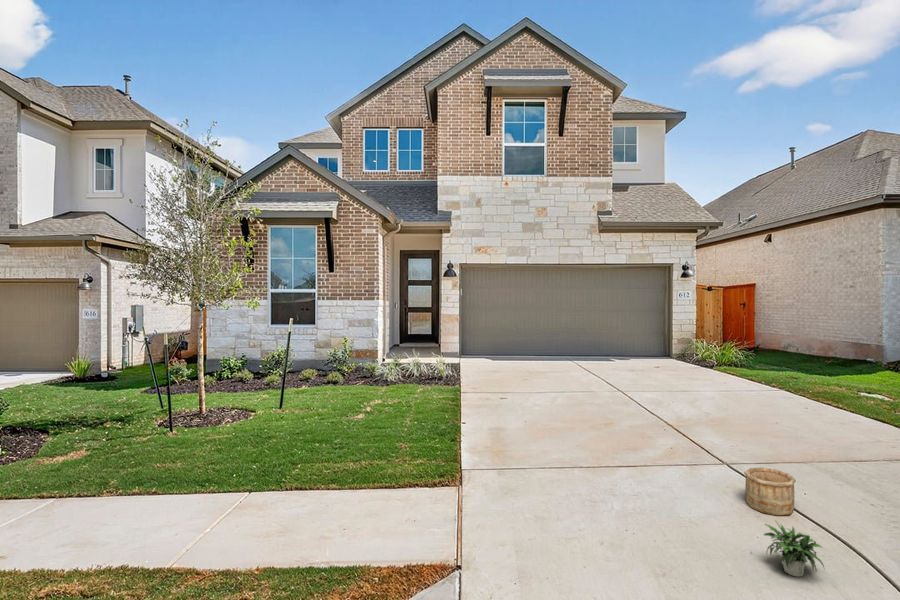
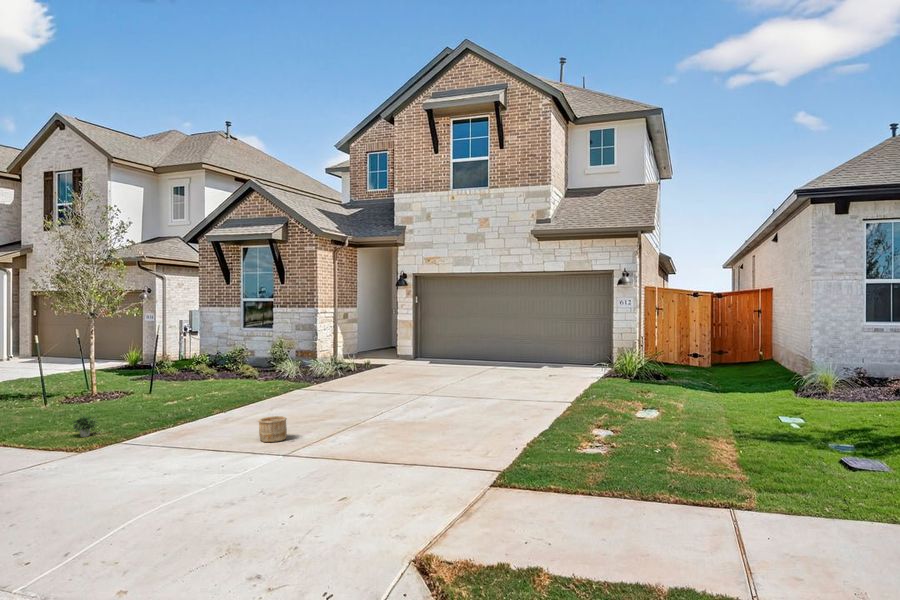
potted plant: present [764,523,824,577] -> present [72,414,98,437]

